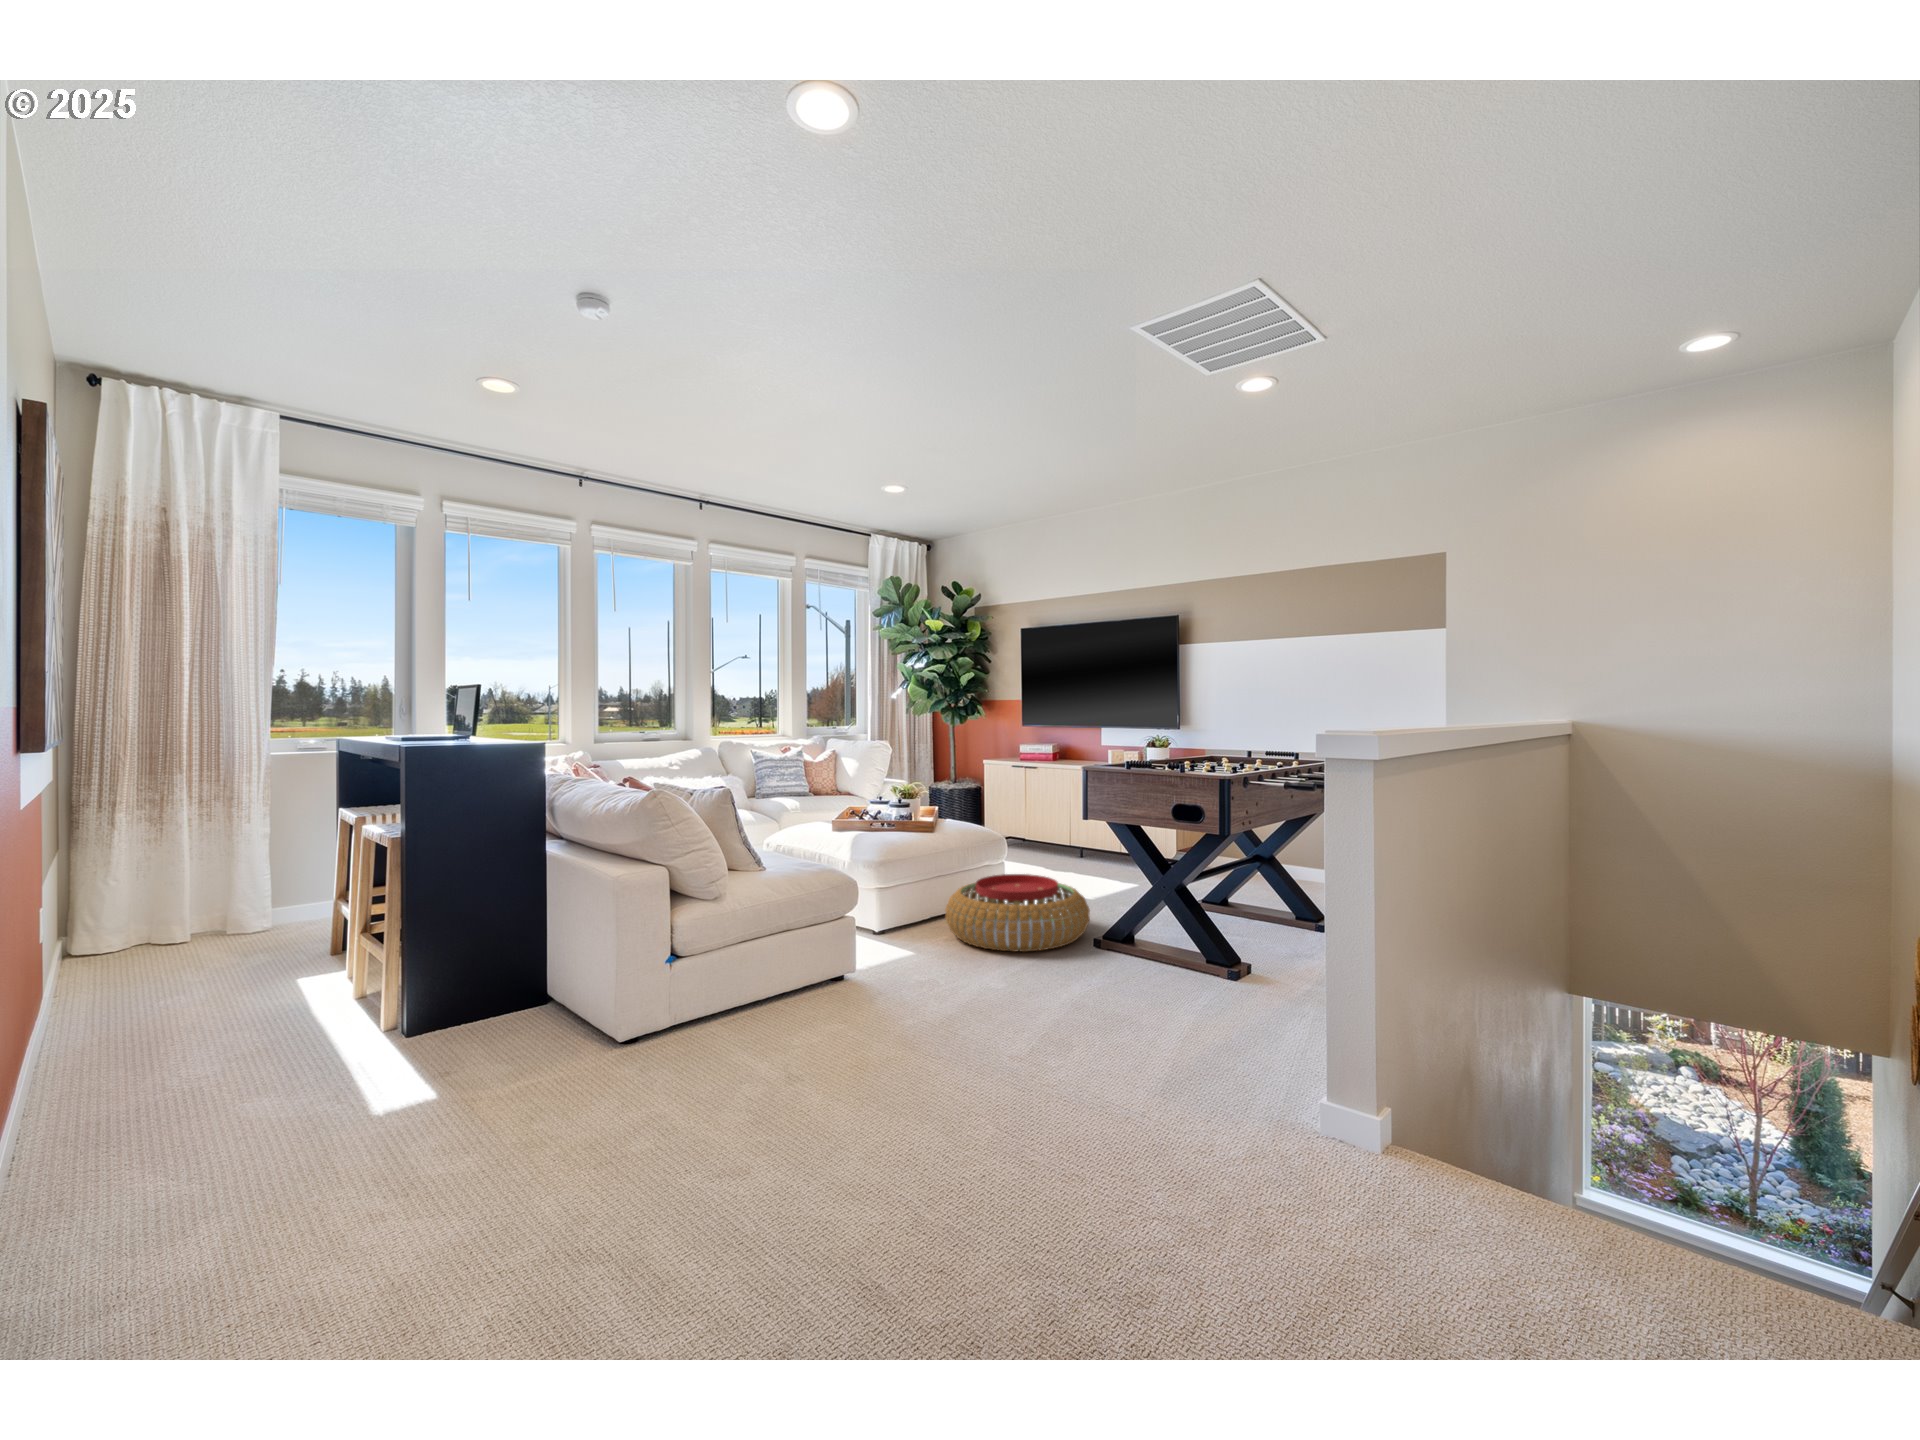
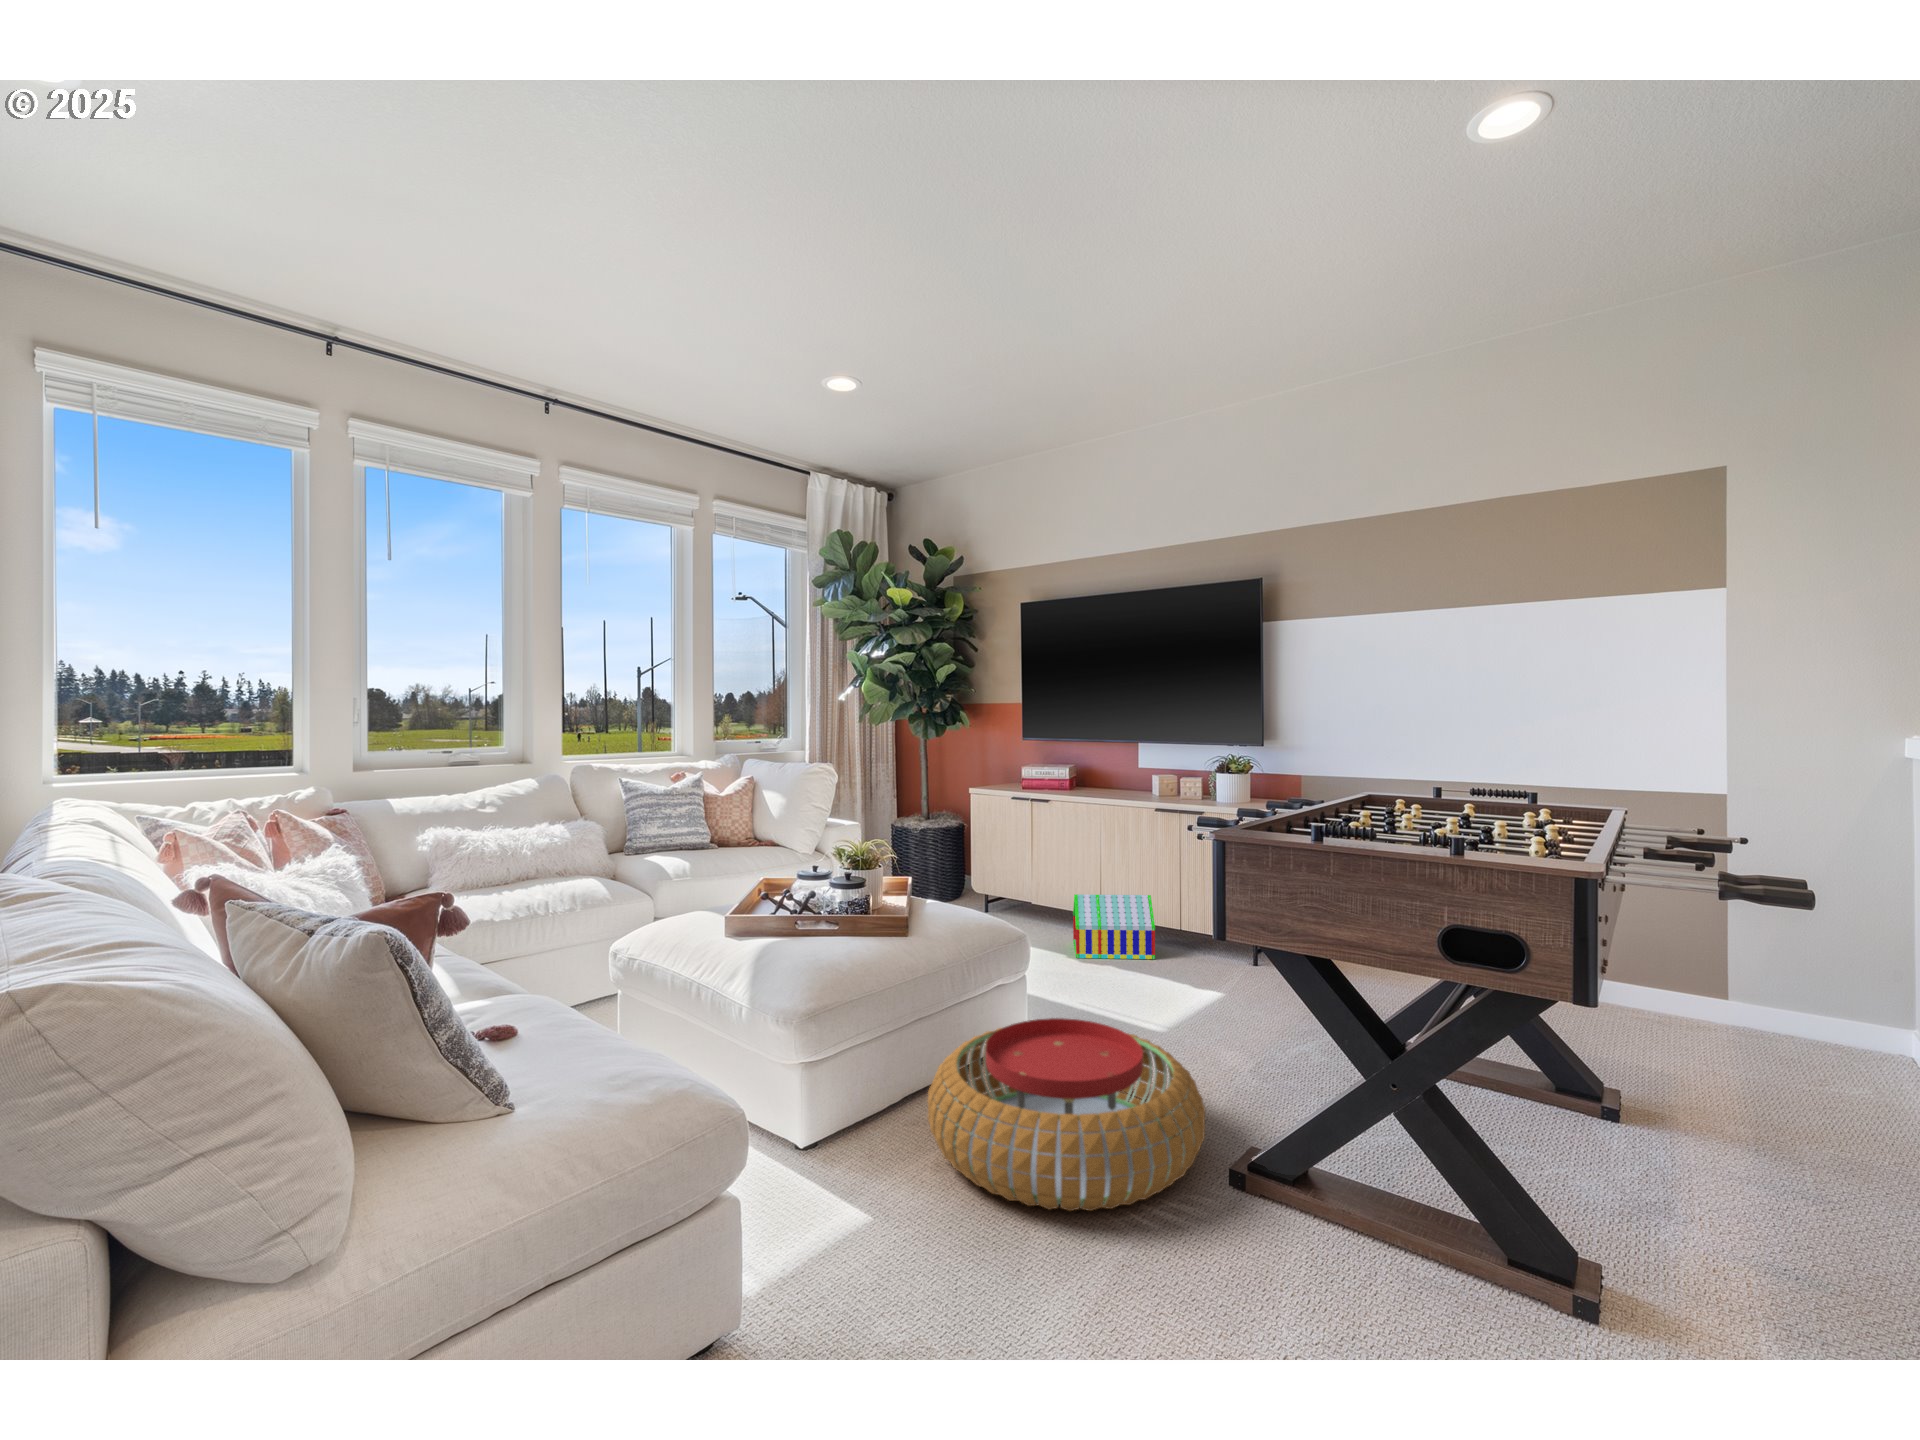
toy house: none [1049,827,1101,869] -> present [1073,894,1155,959]

